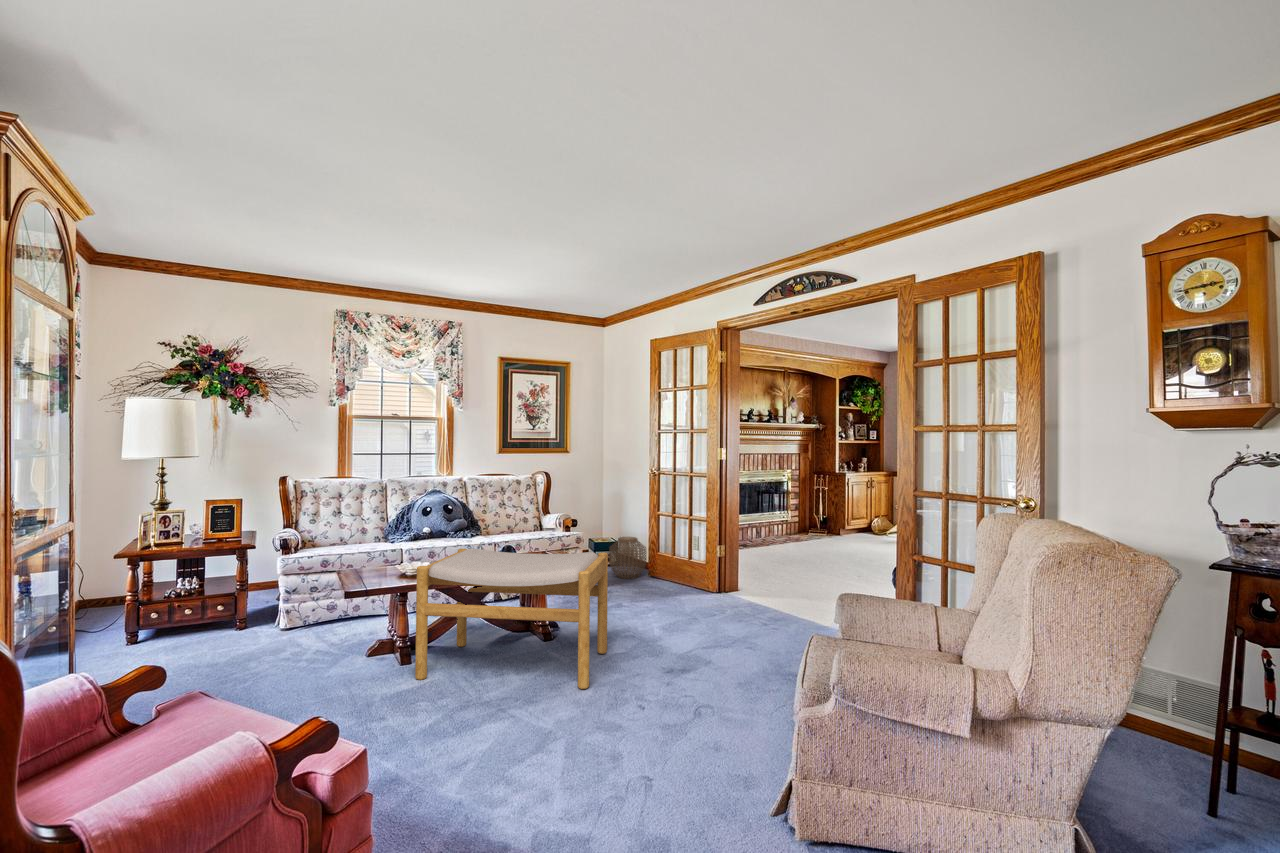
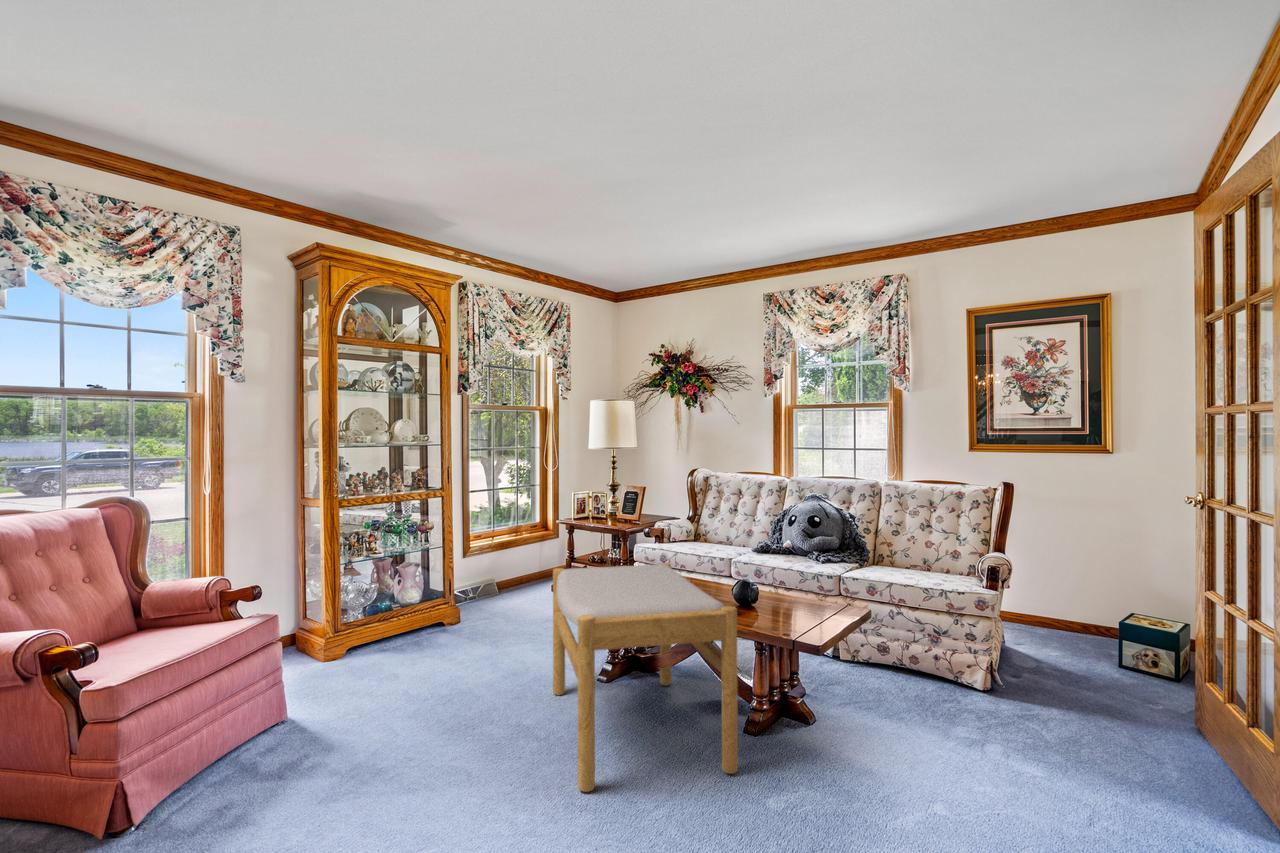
woven basket: present [609,537,646,579] -> none [1107,621,1204,714]

